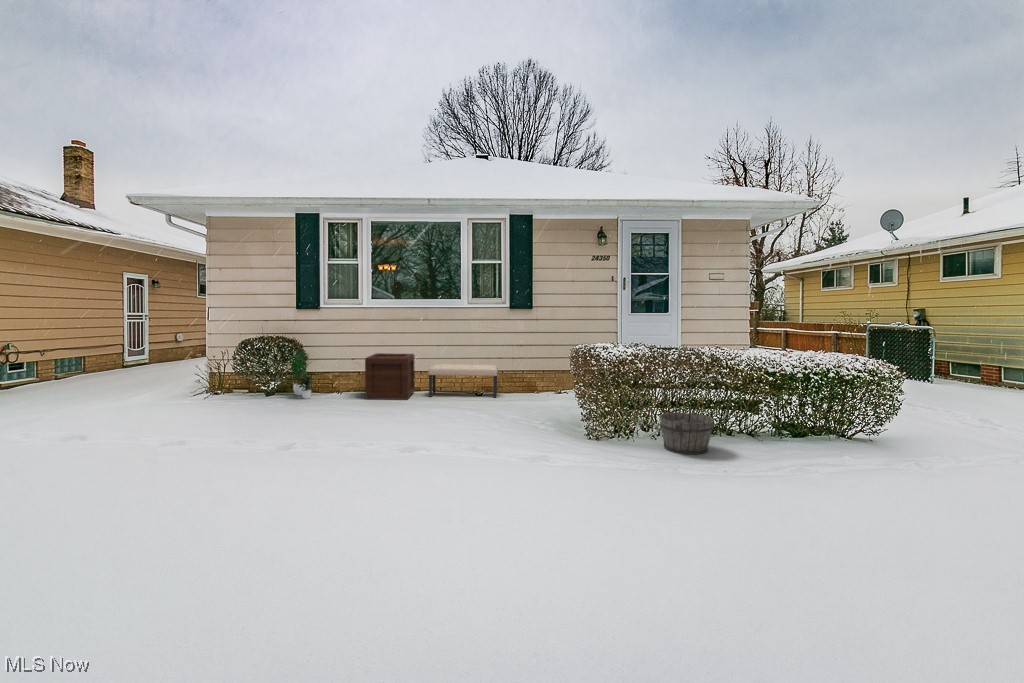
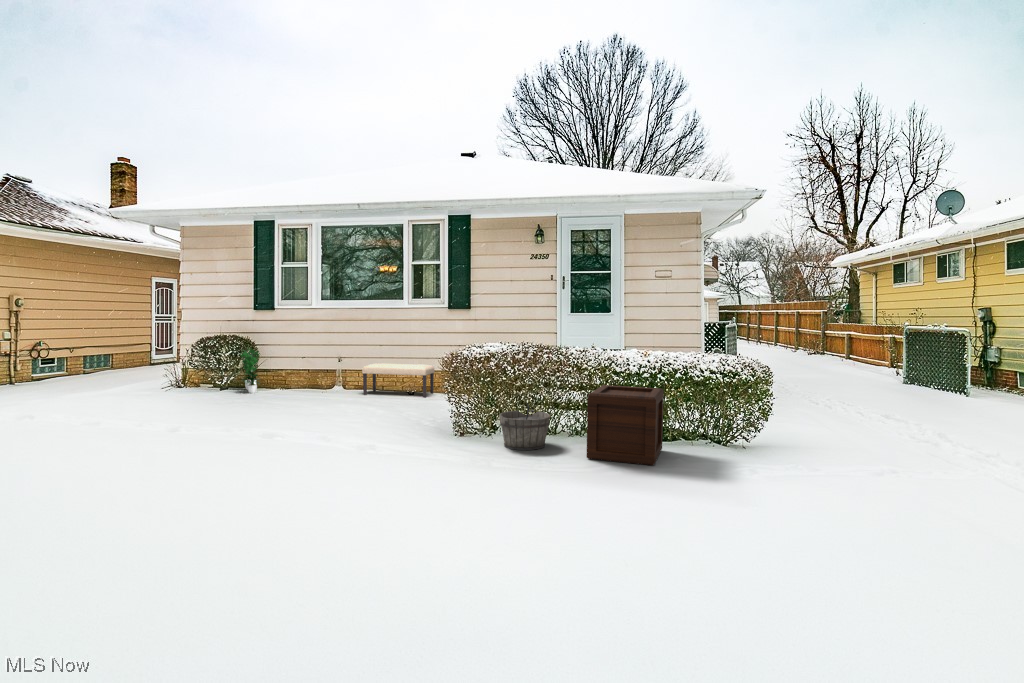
wooden crate: present [365,353,415,400] -> present [587,385,664,466]

